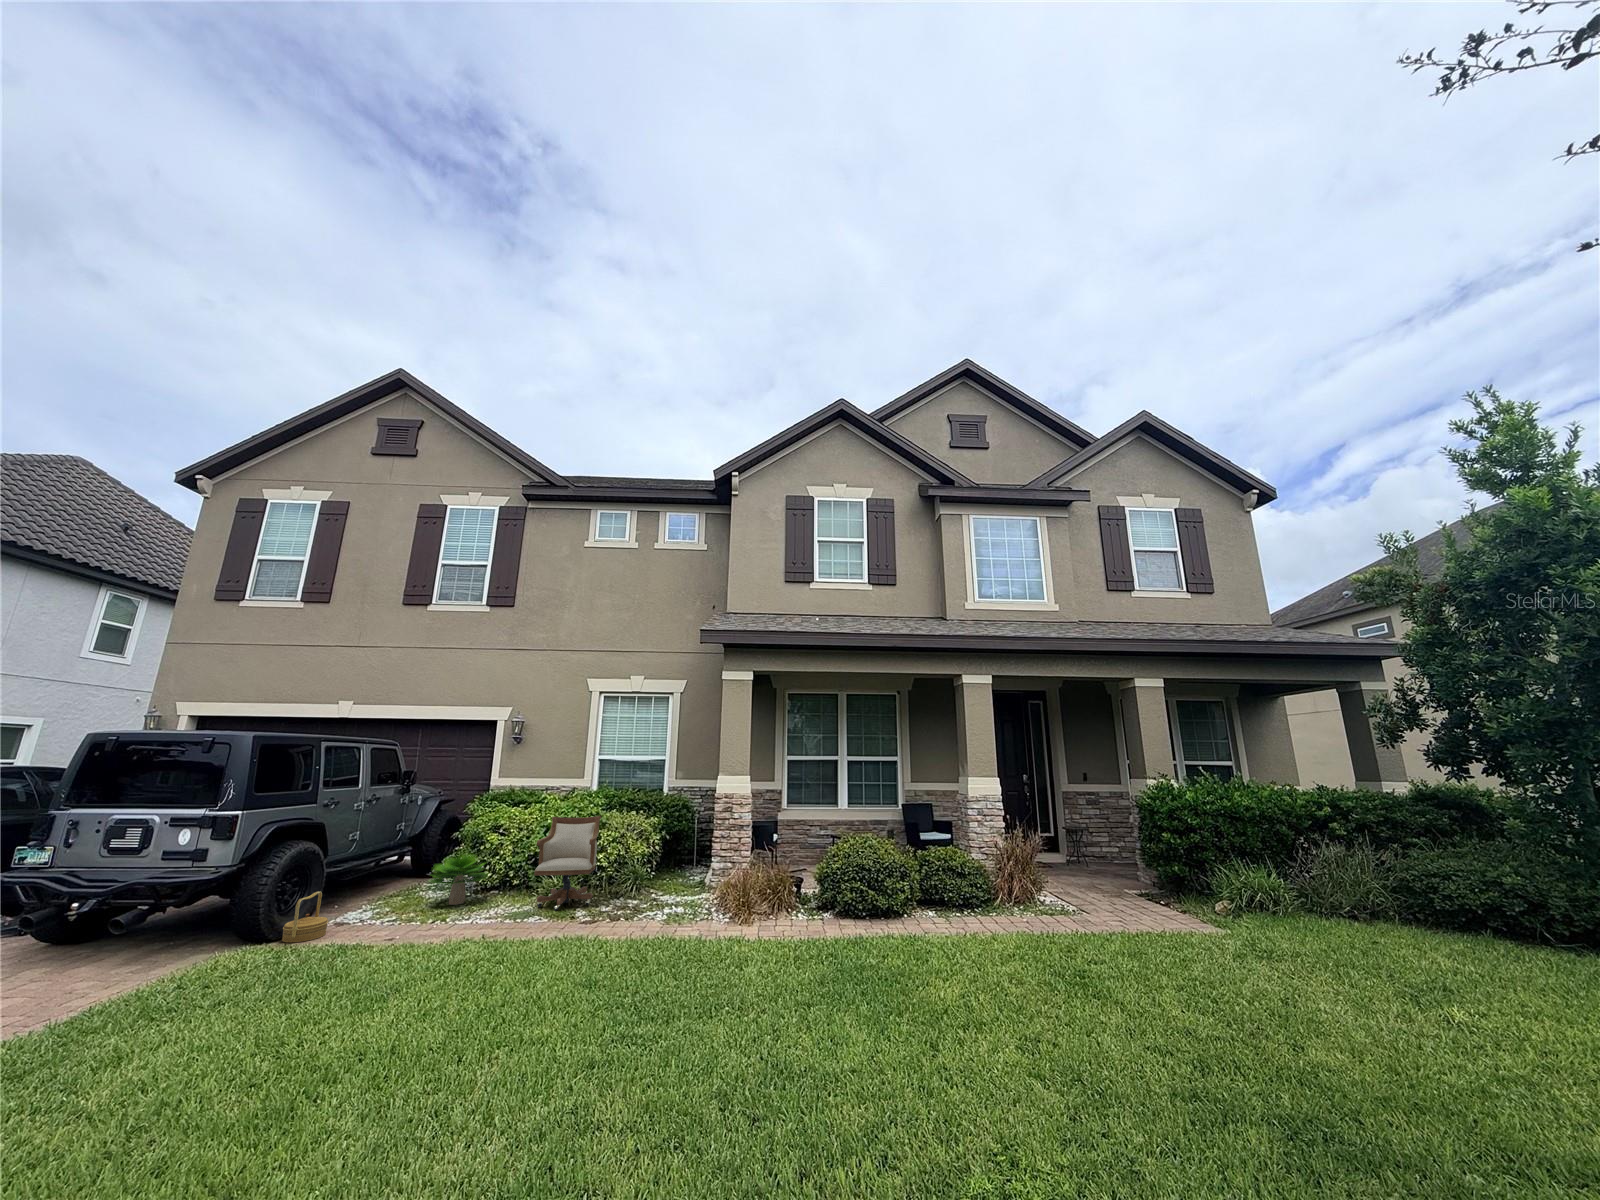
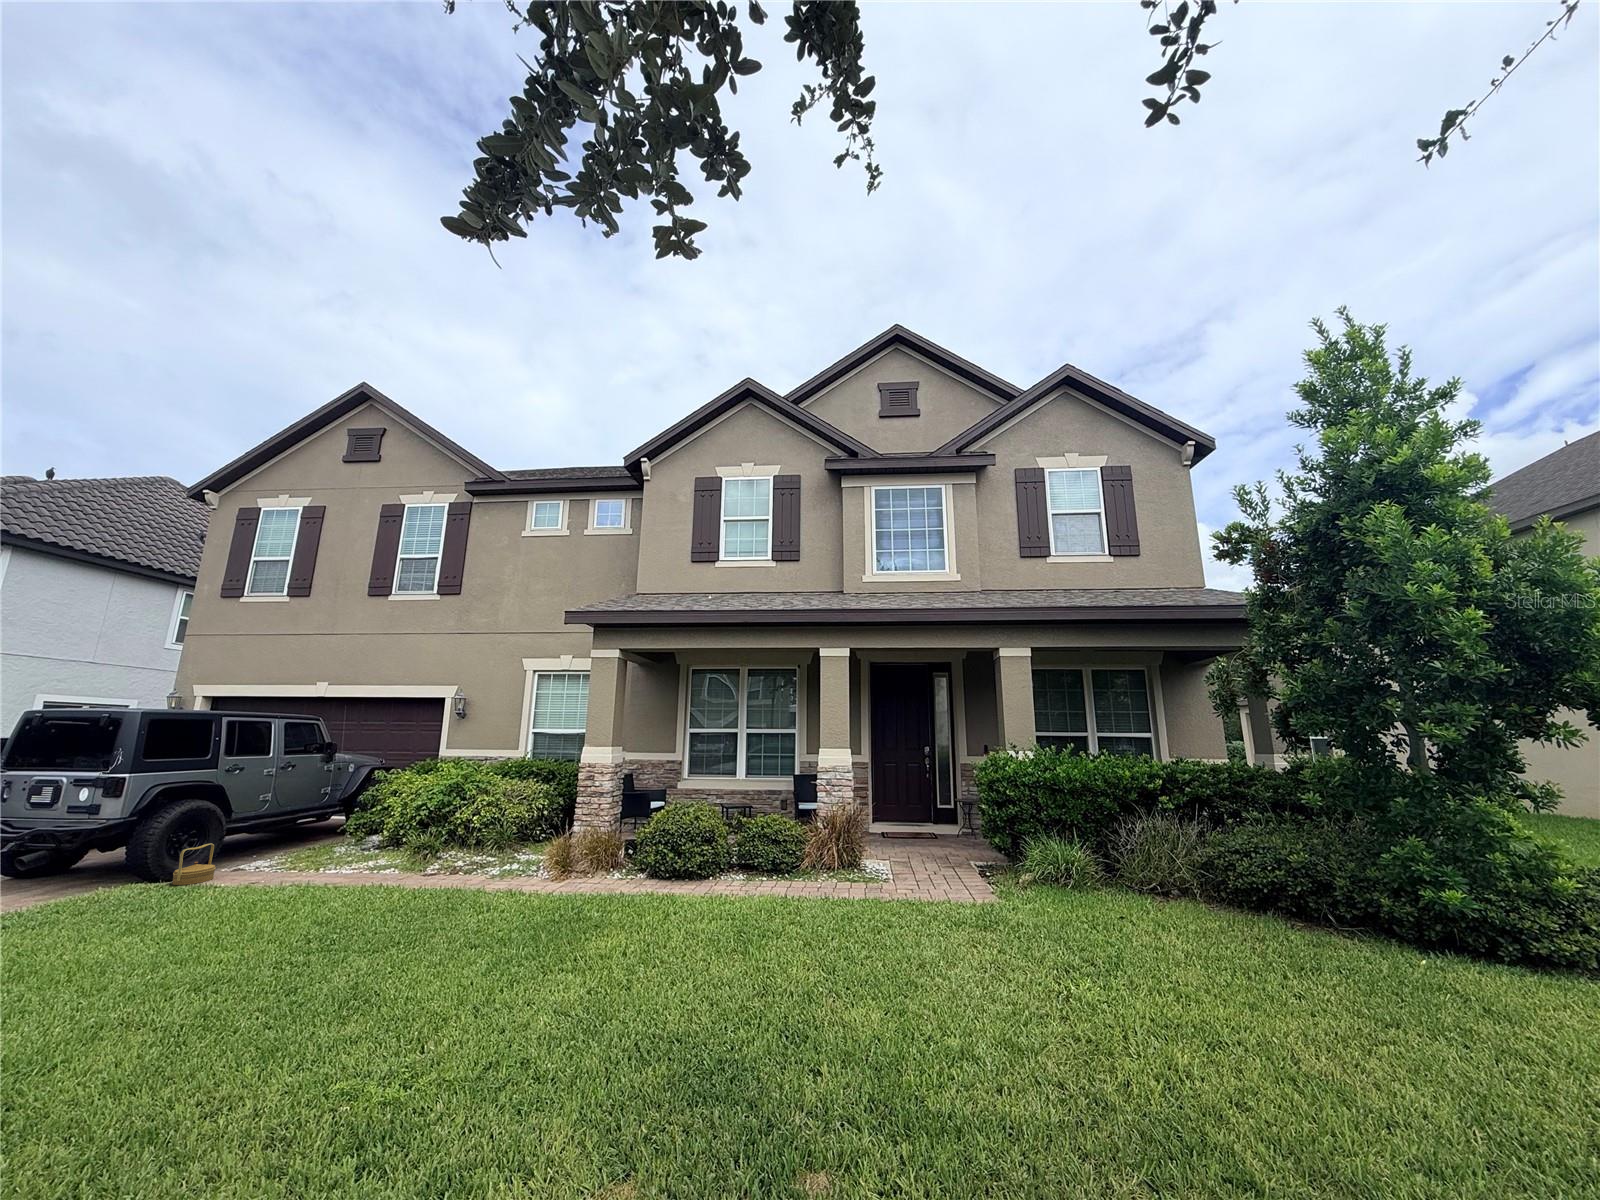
chair: present [534,816,601,910] -> none [401,783,474,866]
potted plant: present [430,855,487,905] -> none [322,813,382,858]

